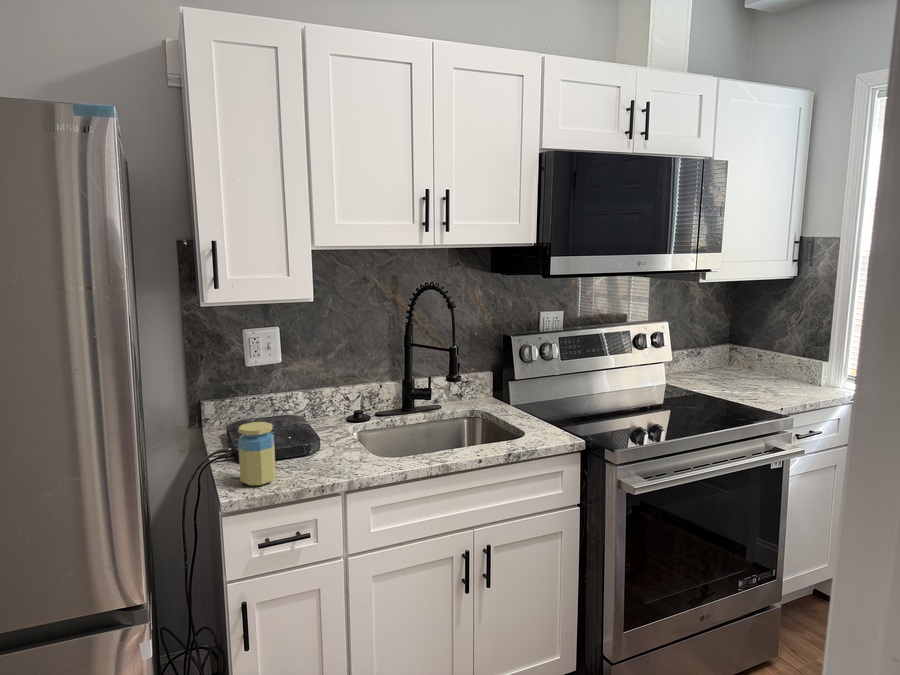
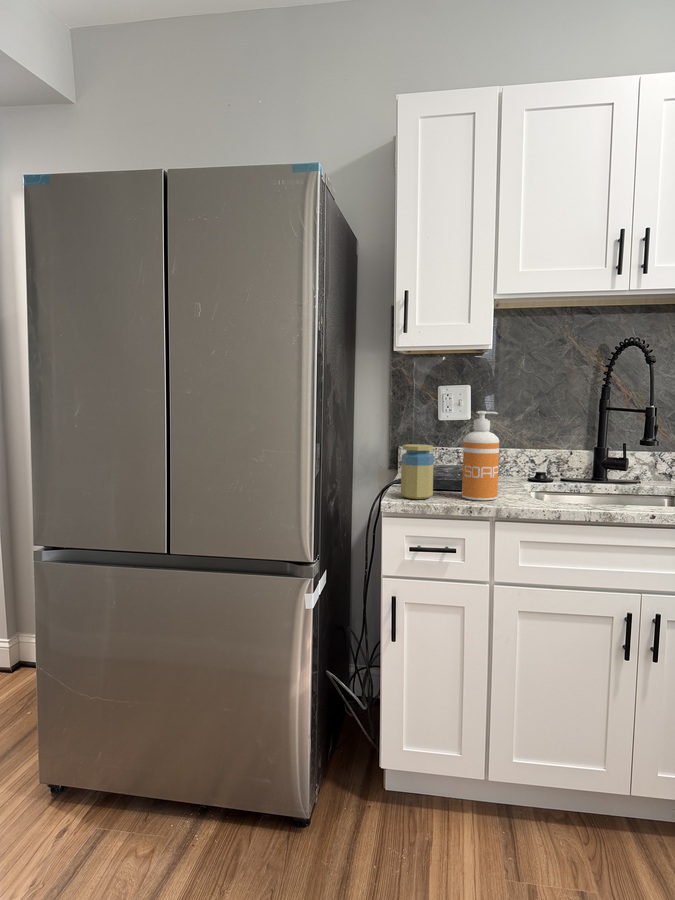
soap dispenser: none [302,378,341,473] -> present [462,411,499,500]

